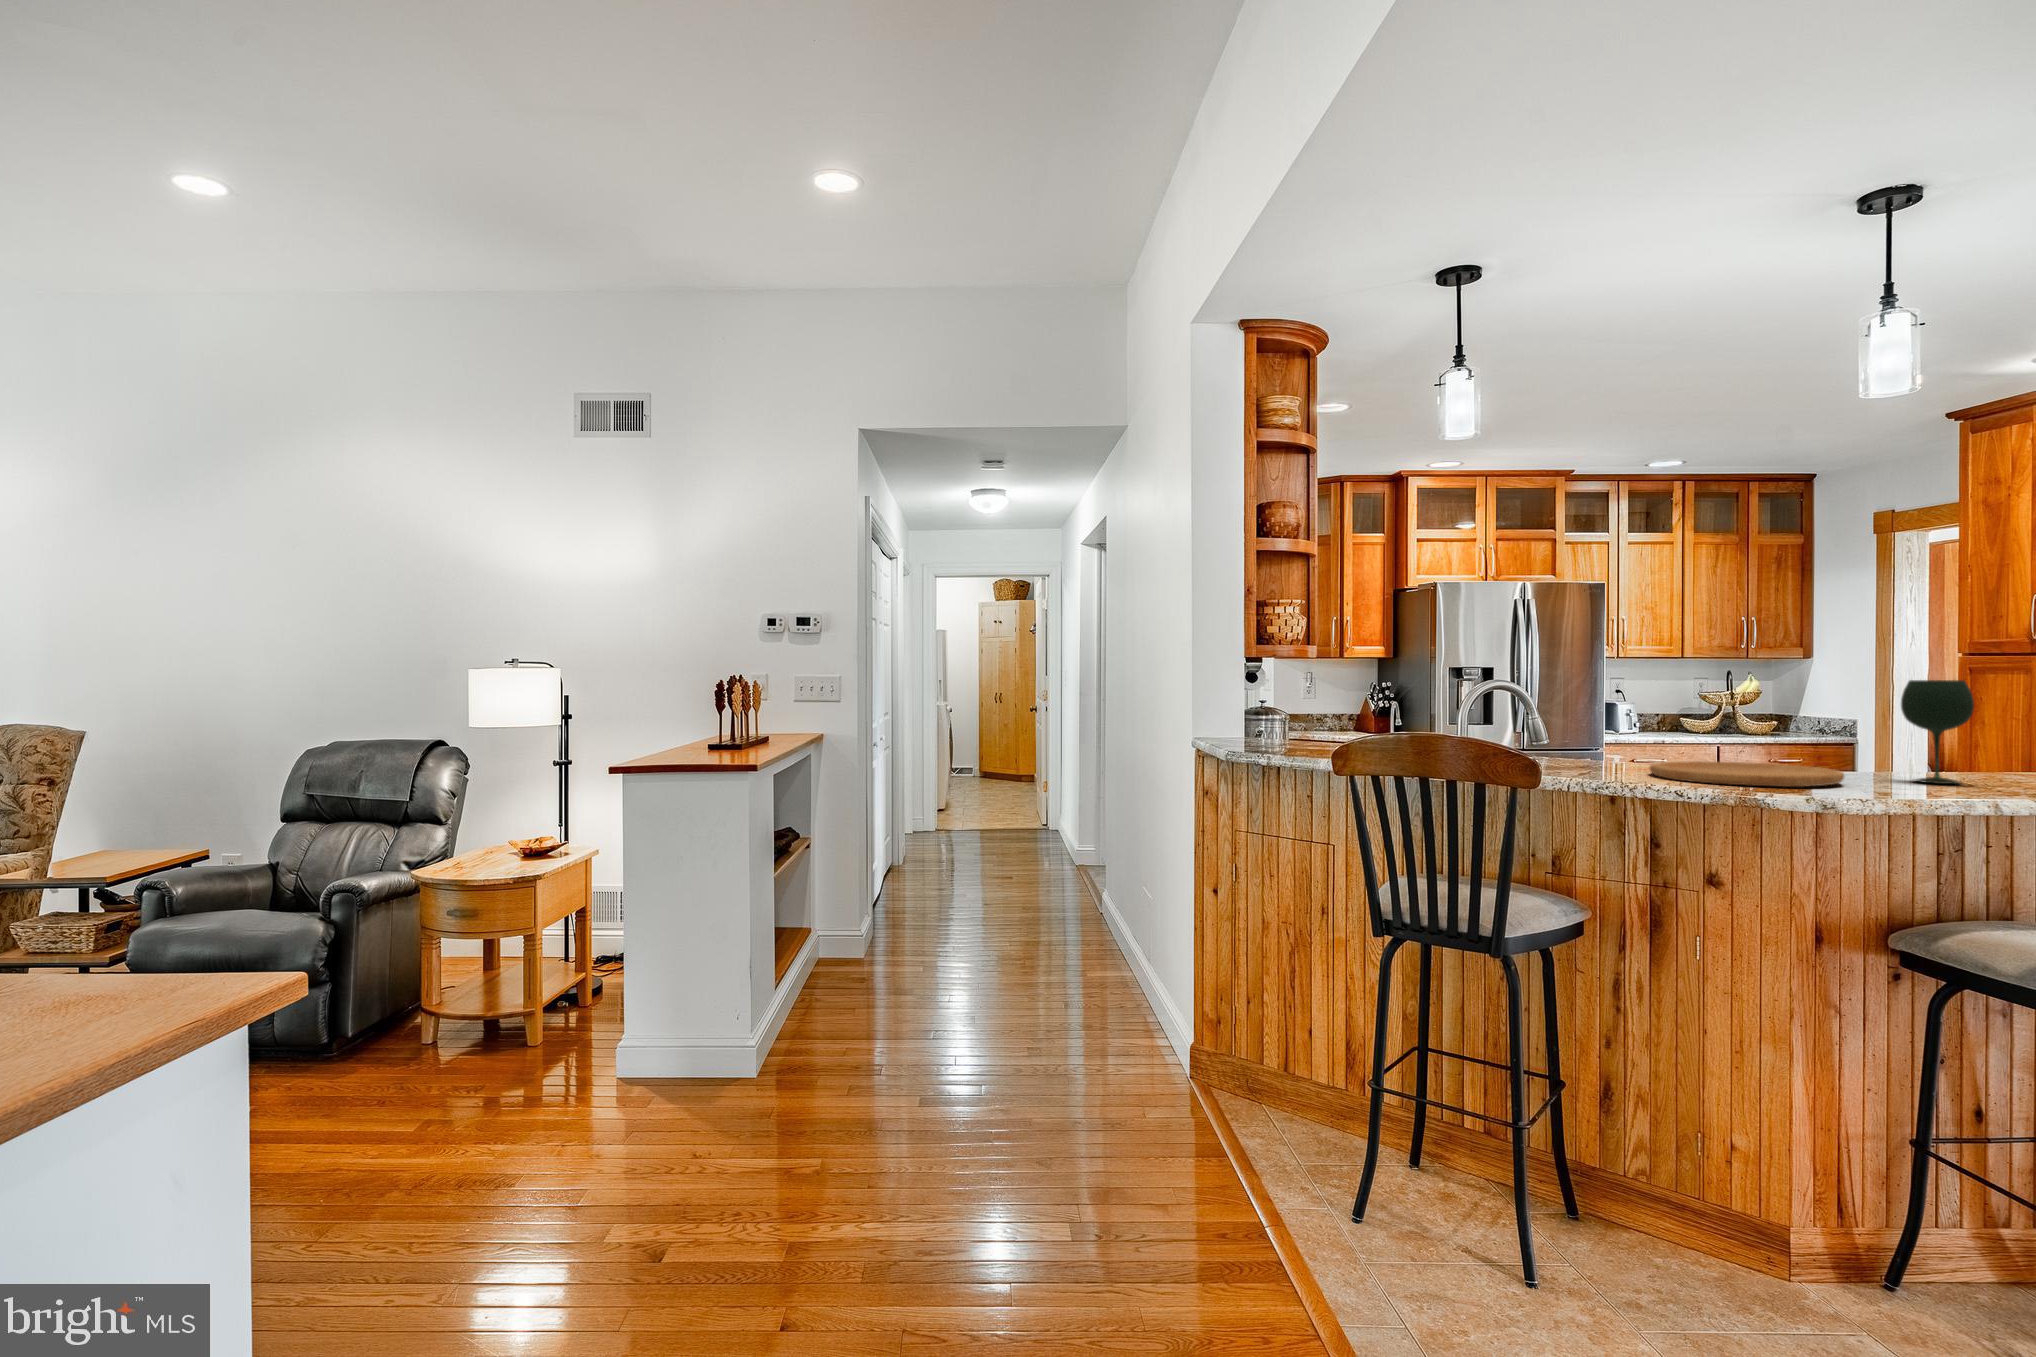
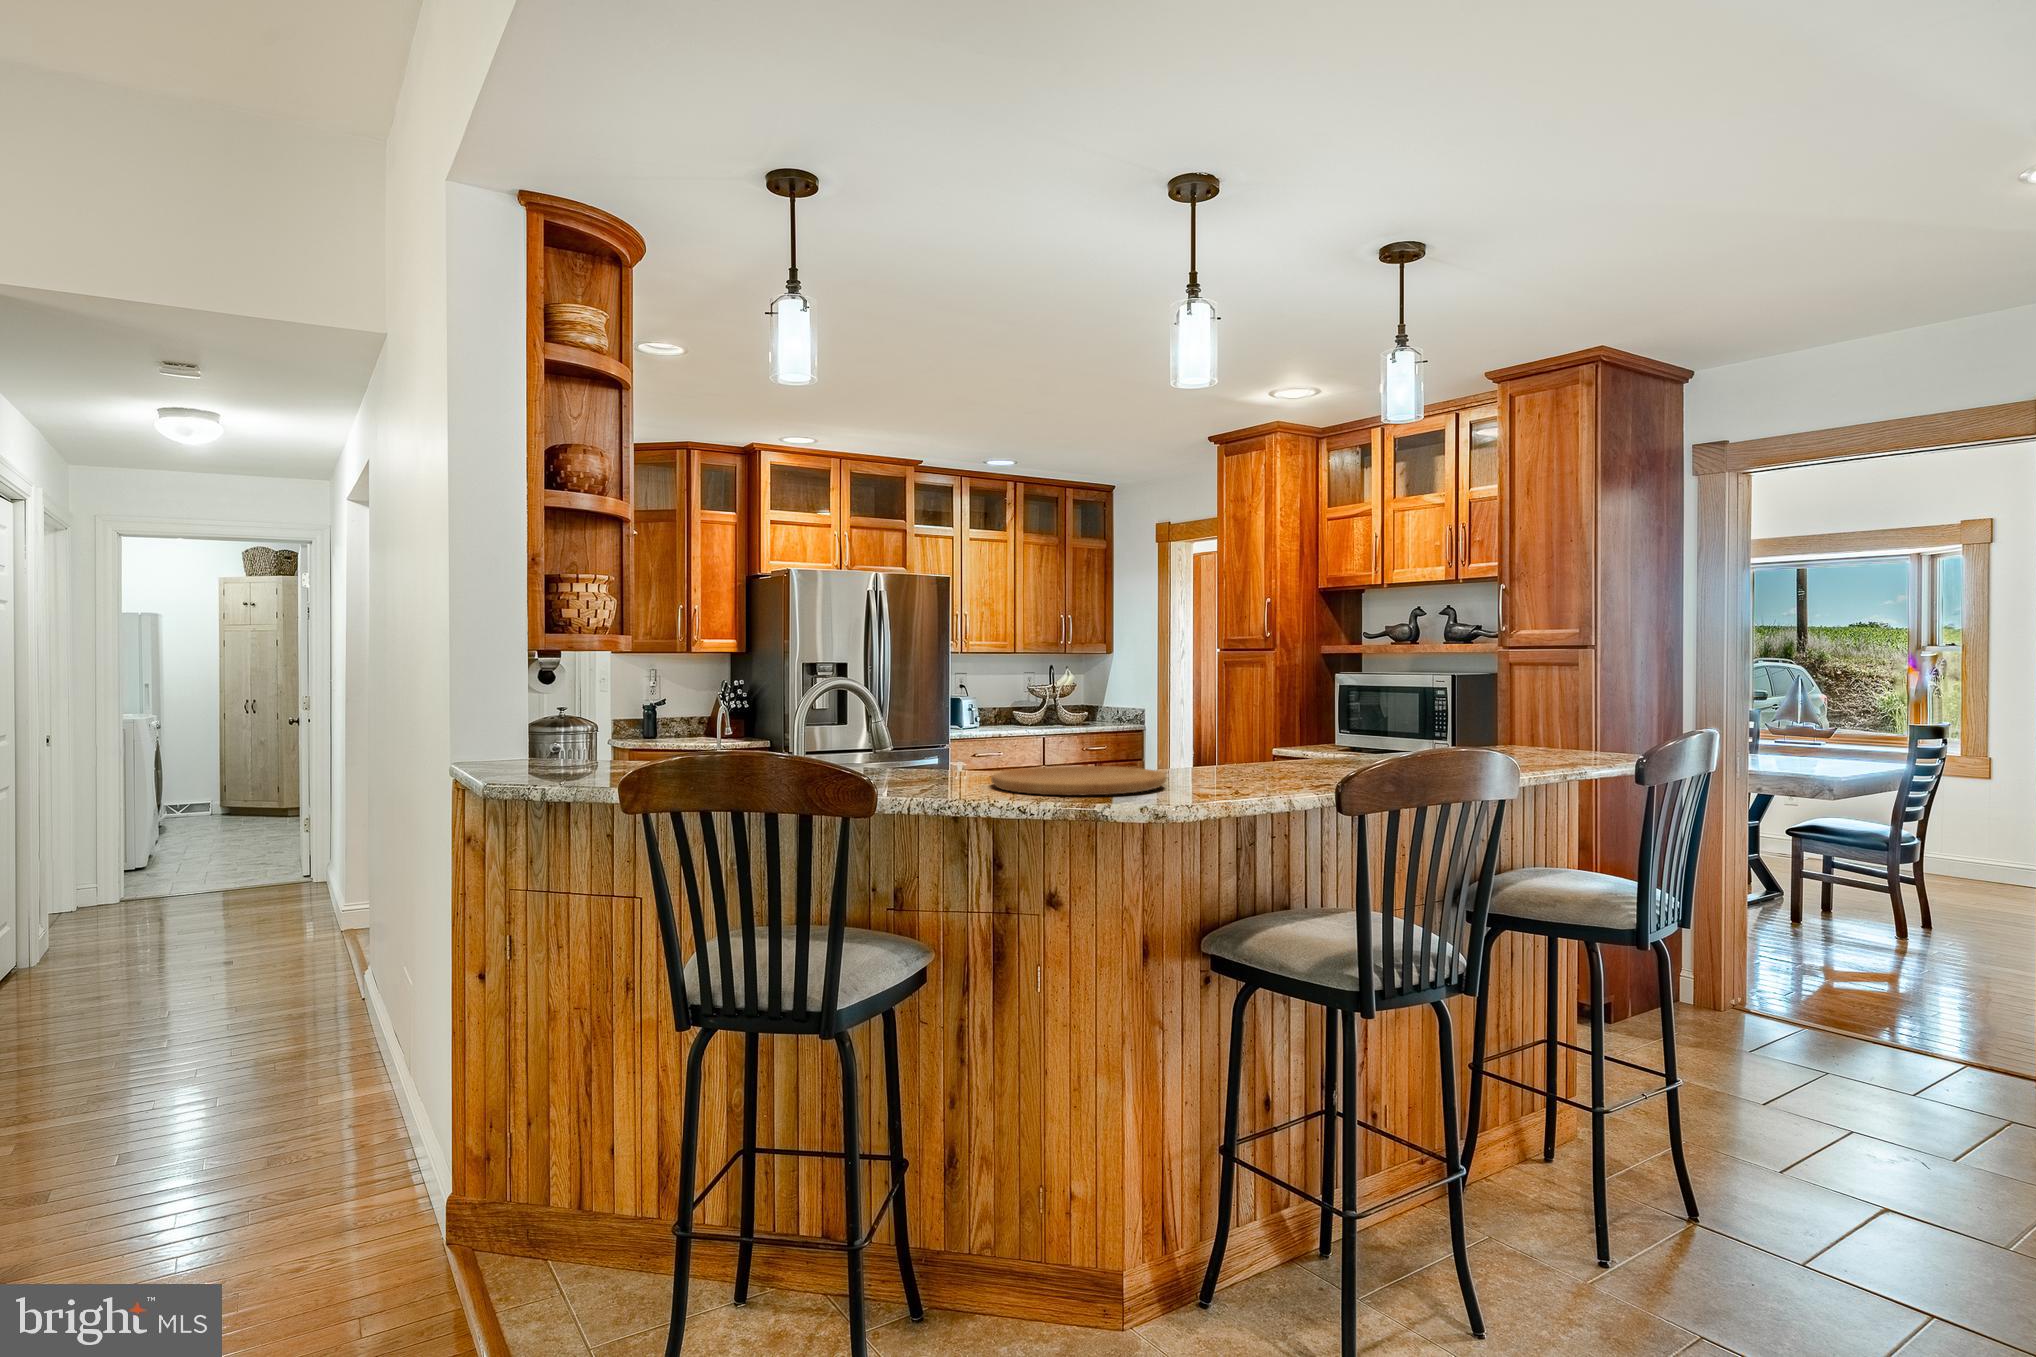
wine glass: present [1901,680,1974,784] -> none [1206,676,1262,779]

